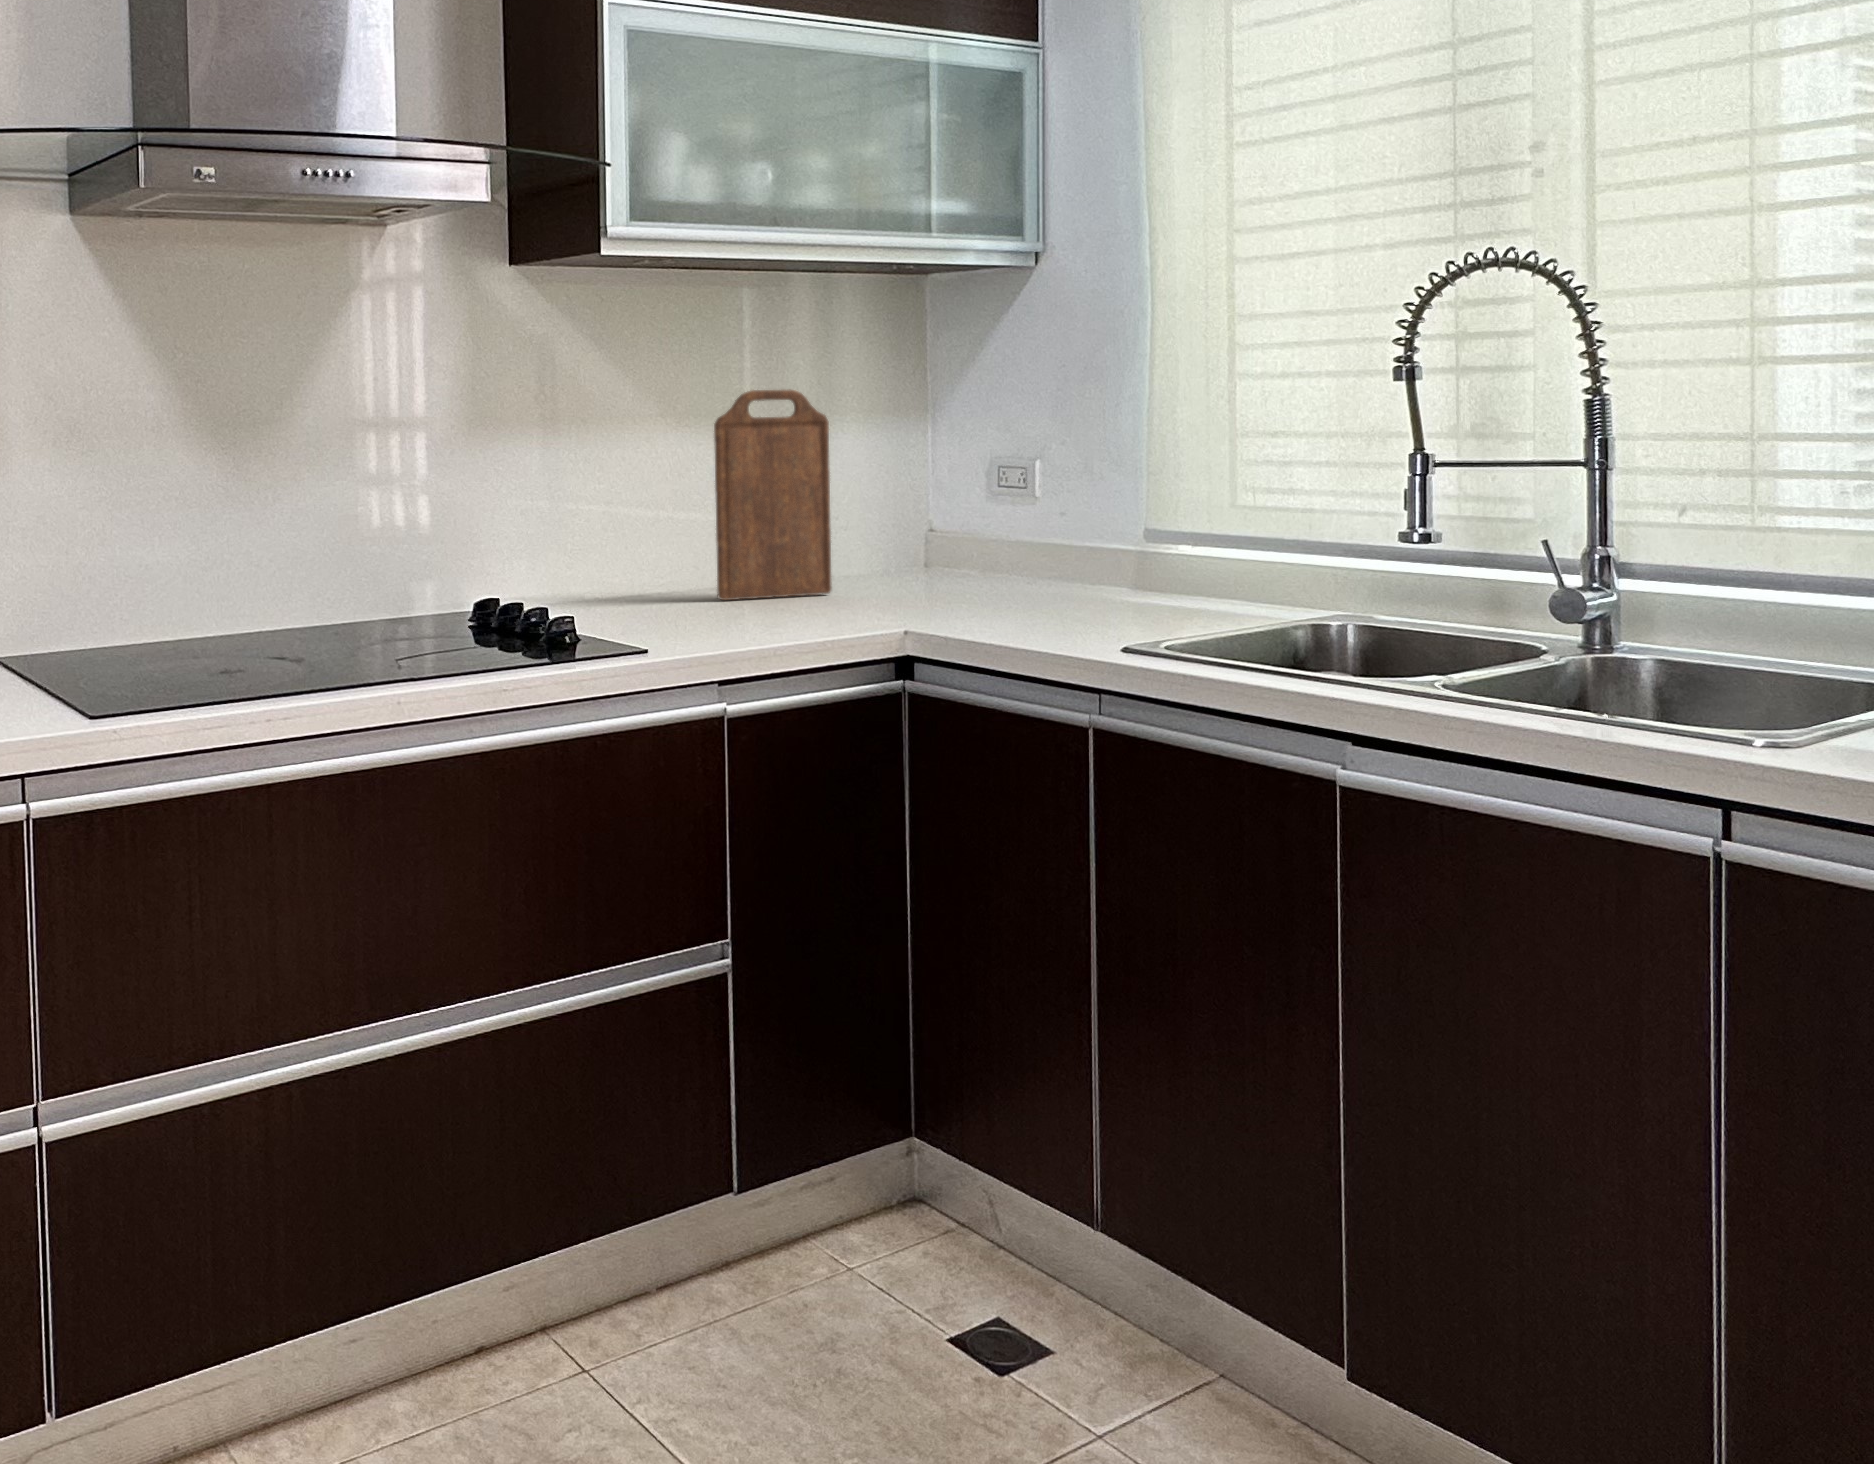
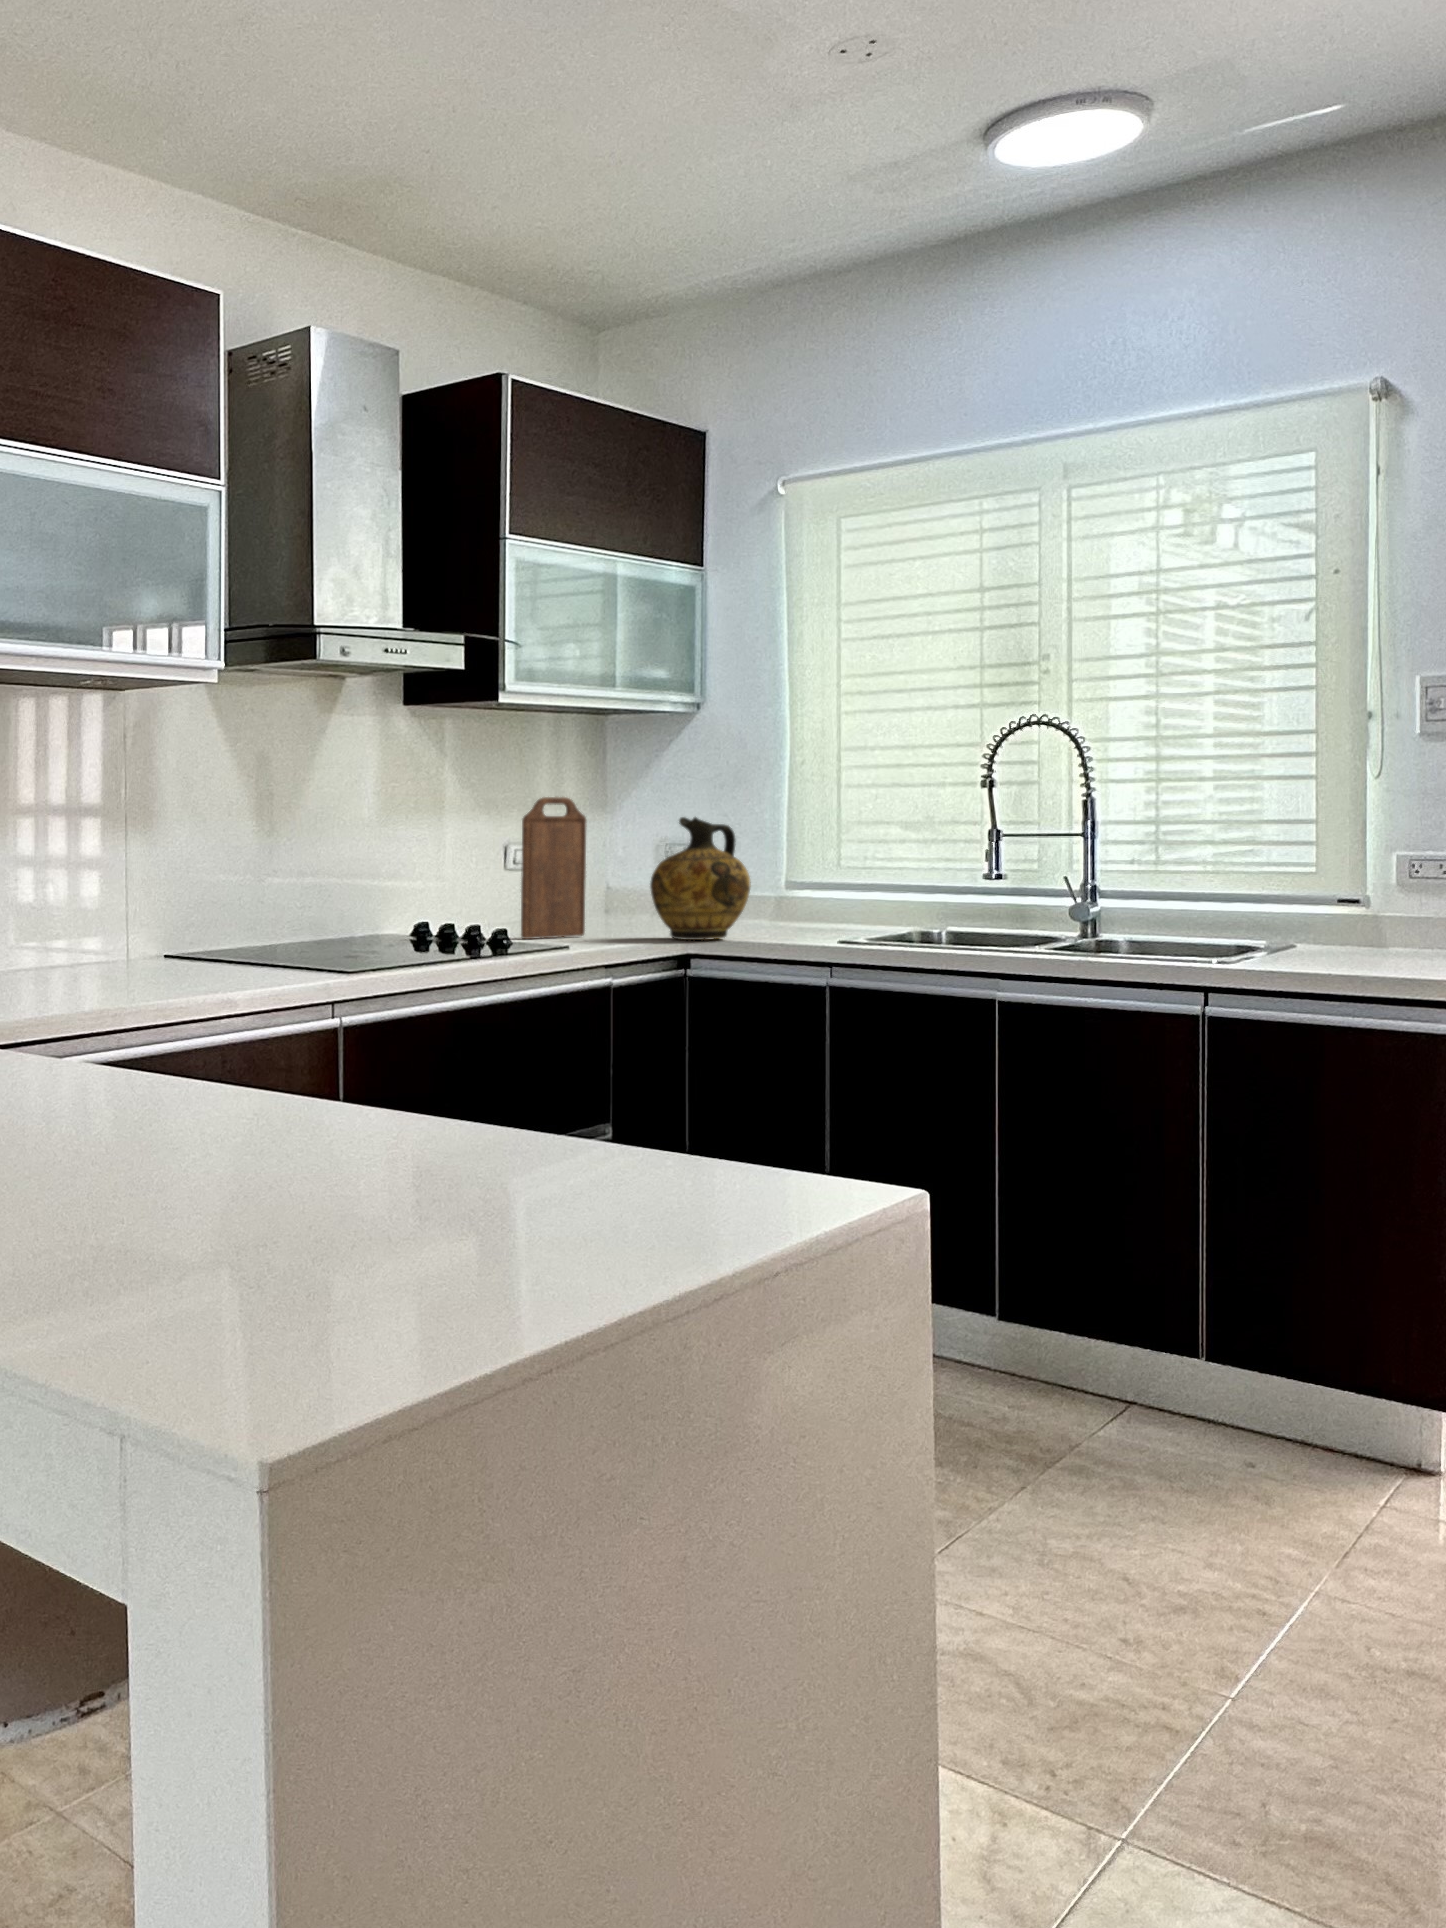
ceramic jug: none [901,419,1057,612] -> present [650,817,751,940]

